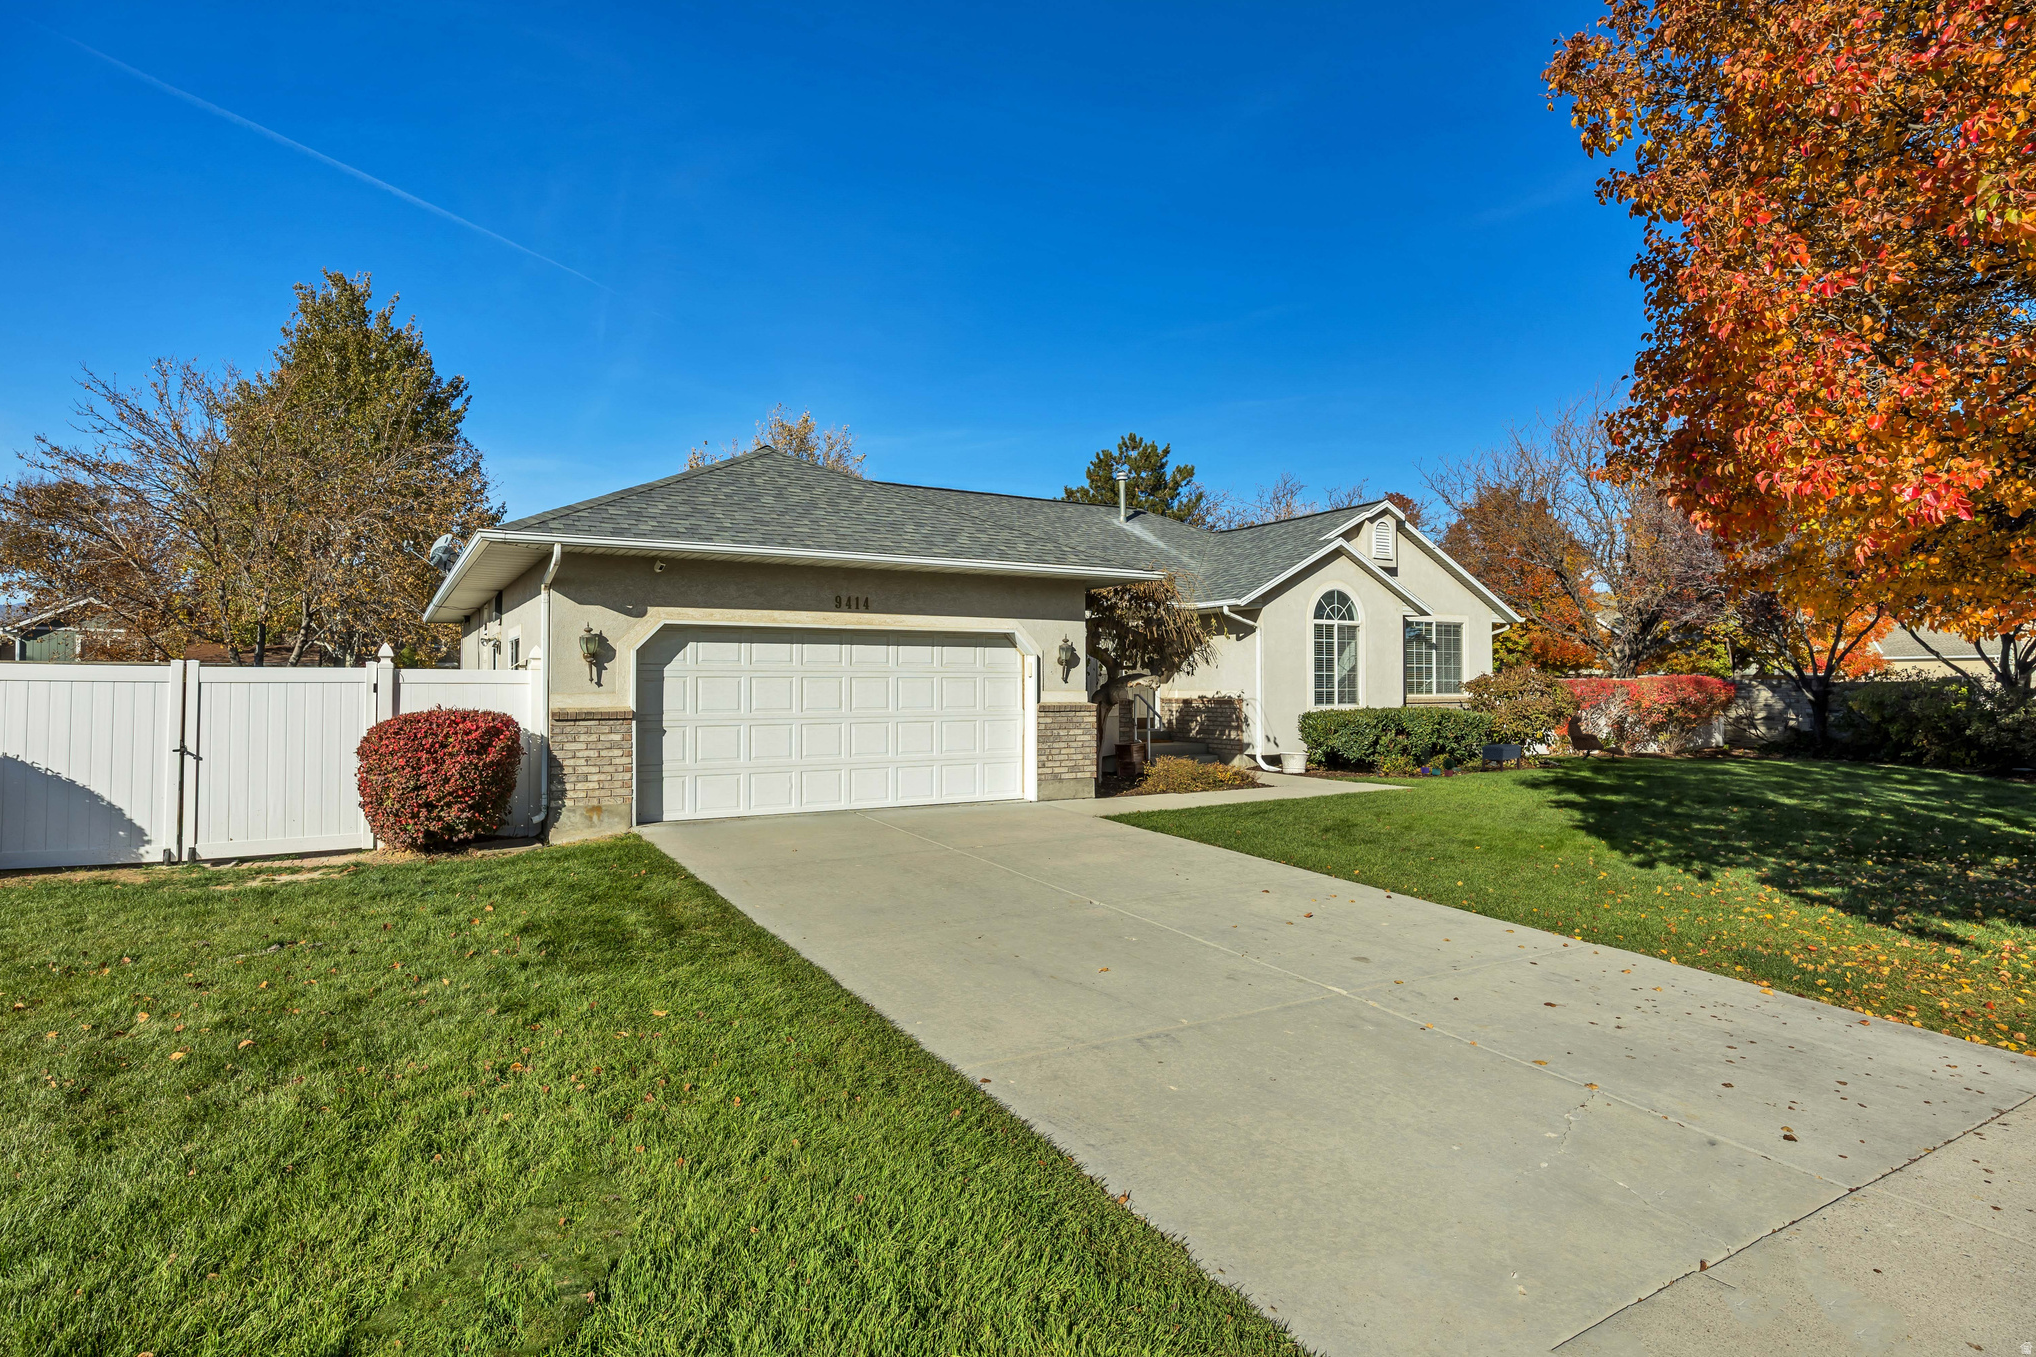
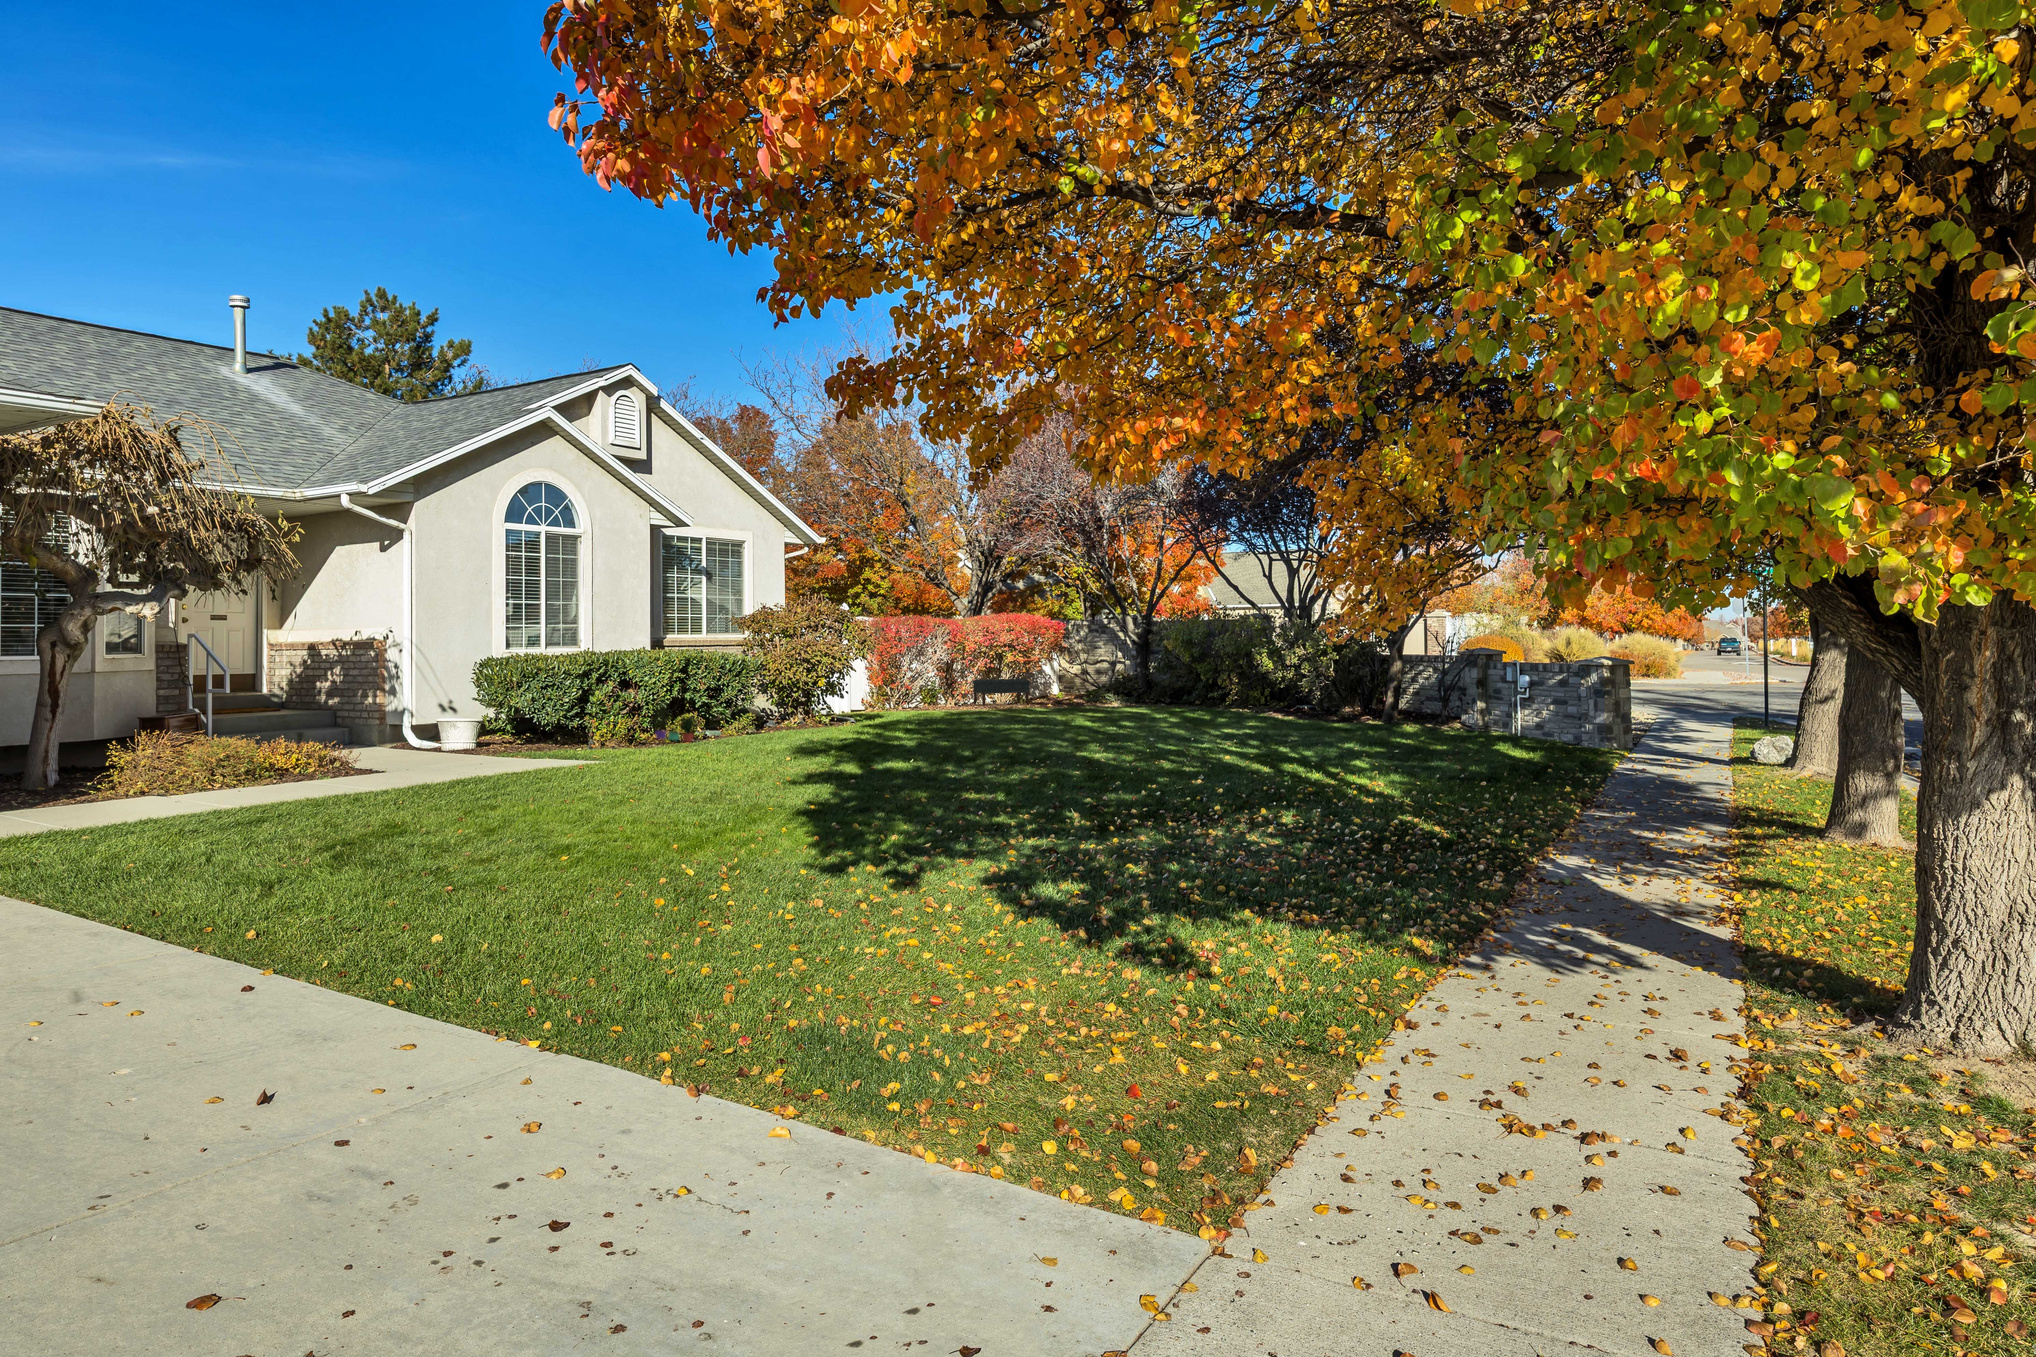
lounge chair: present [1568,715,1625,762] -> none [867,654,929,710]
bench: present [1482,744,1521,772] -> present [973,679,1030,706]

